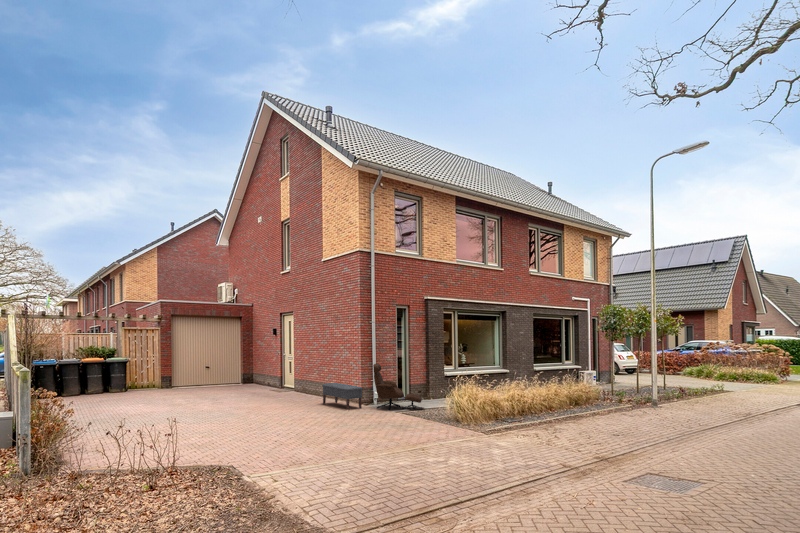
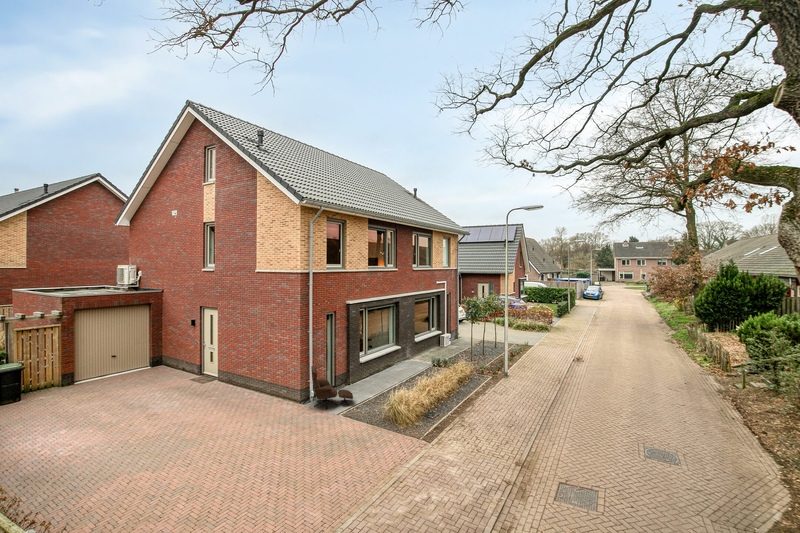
bench: present [322,383,363,410] -> none [260,384,302,414]

